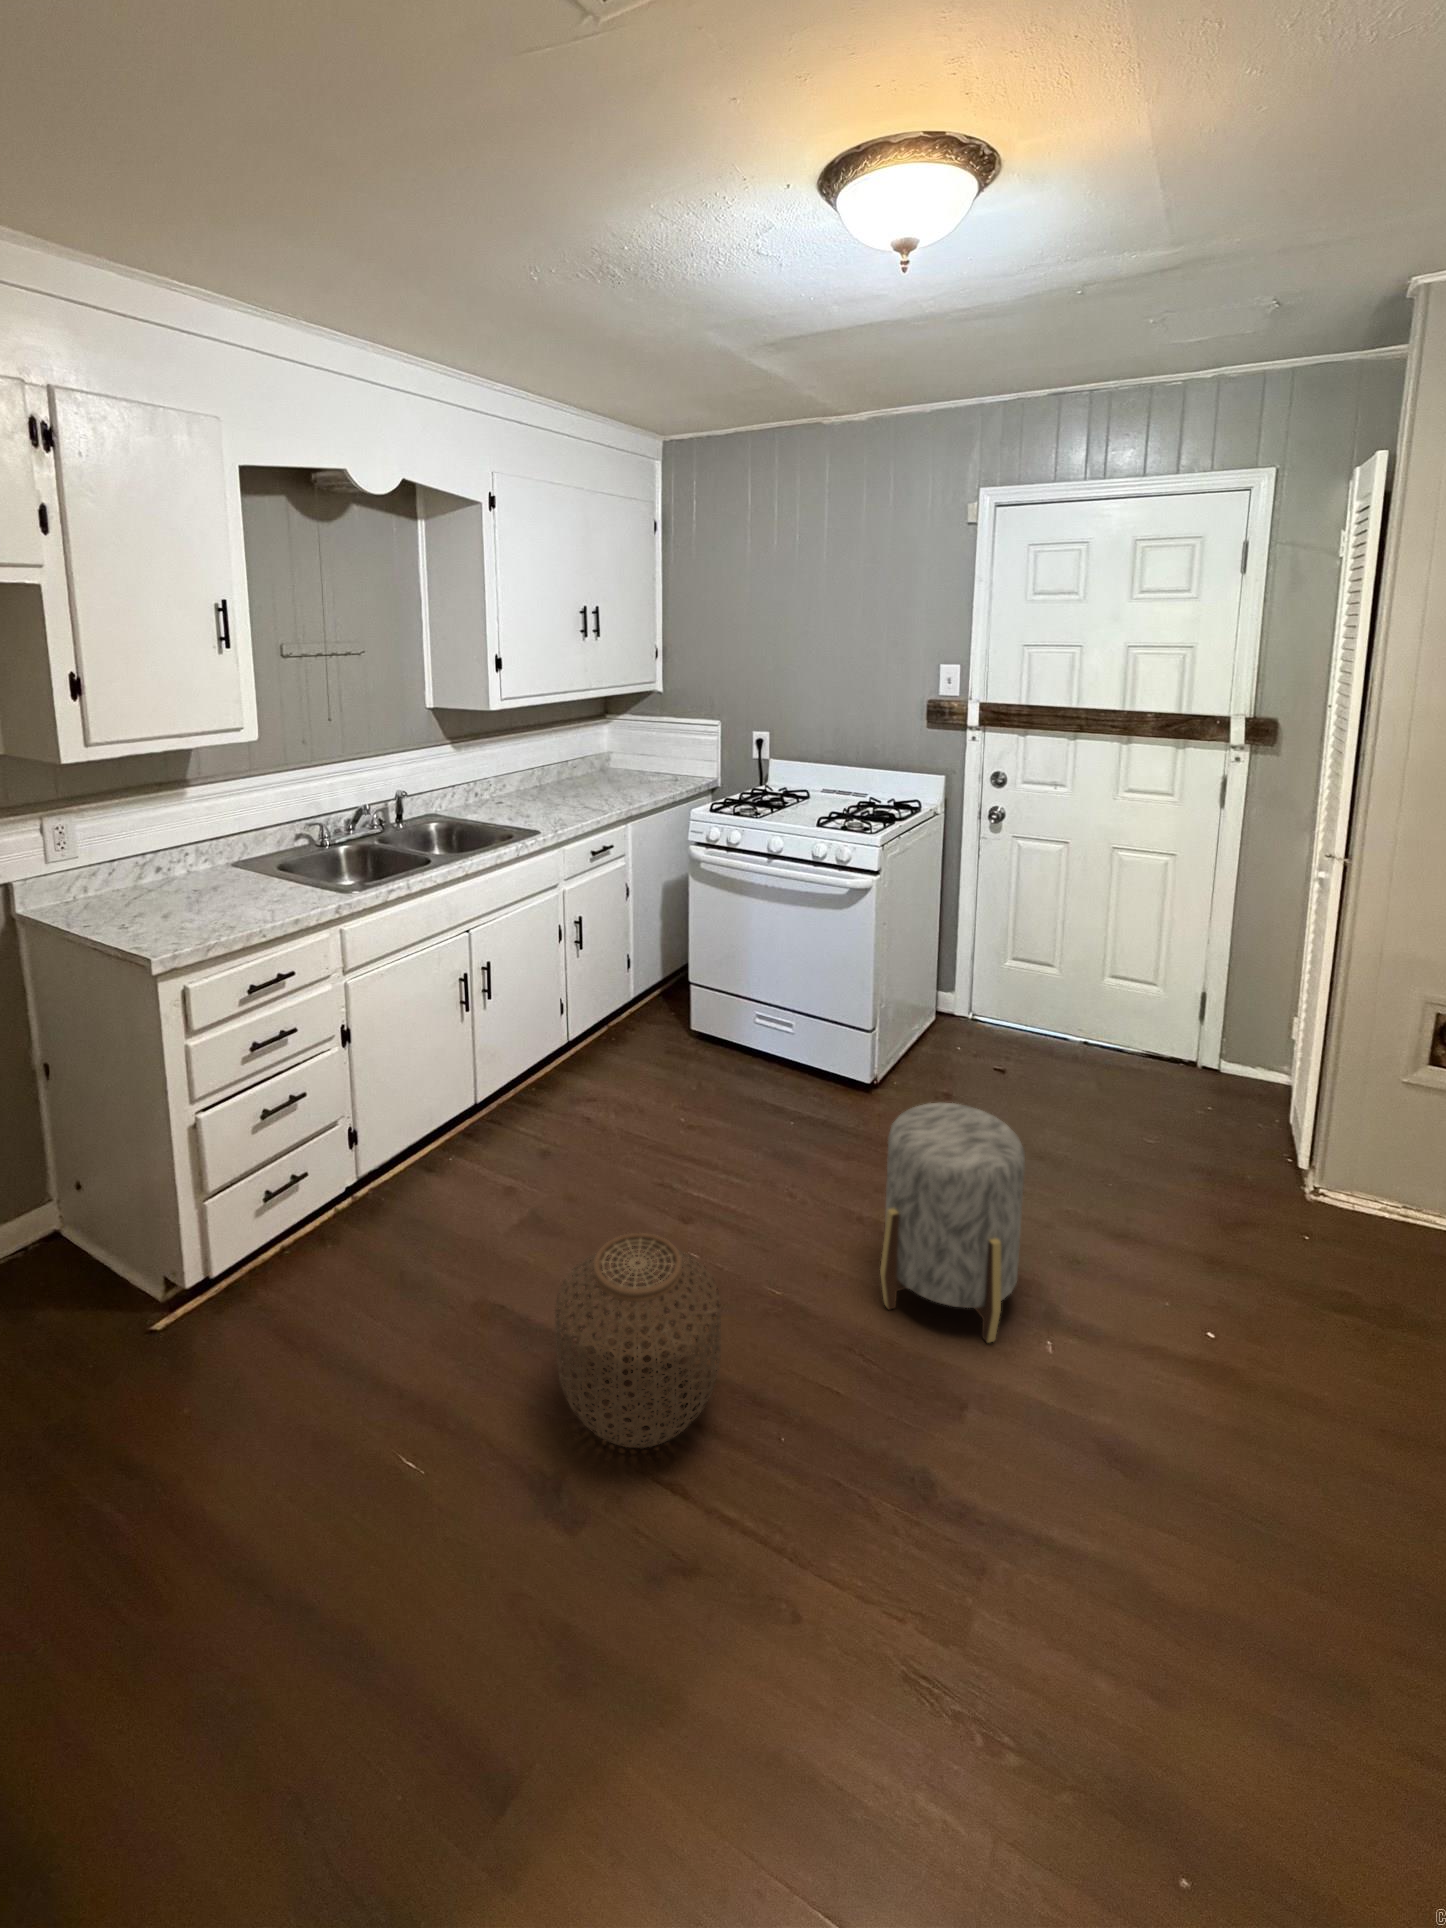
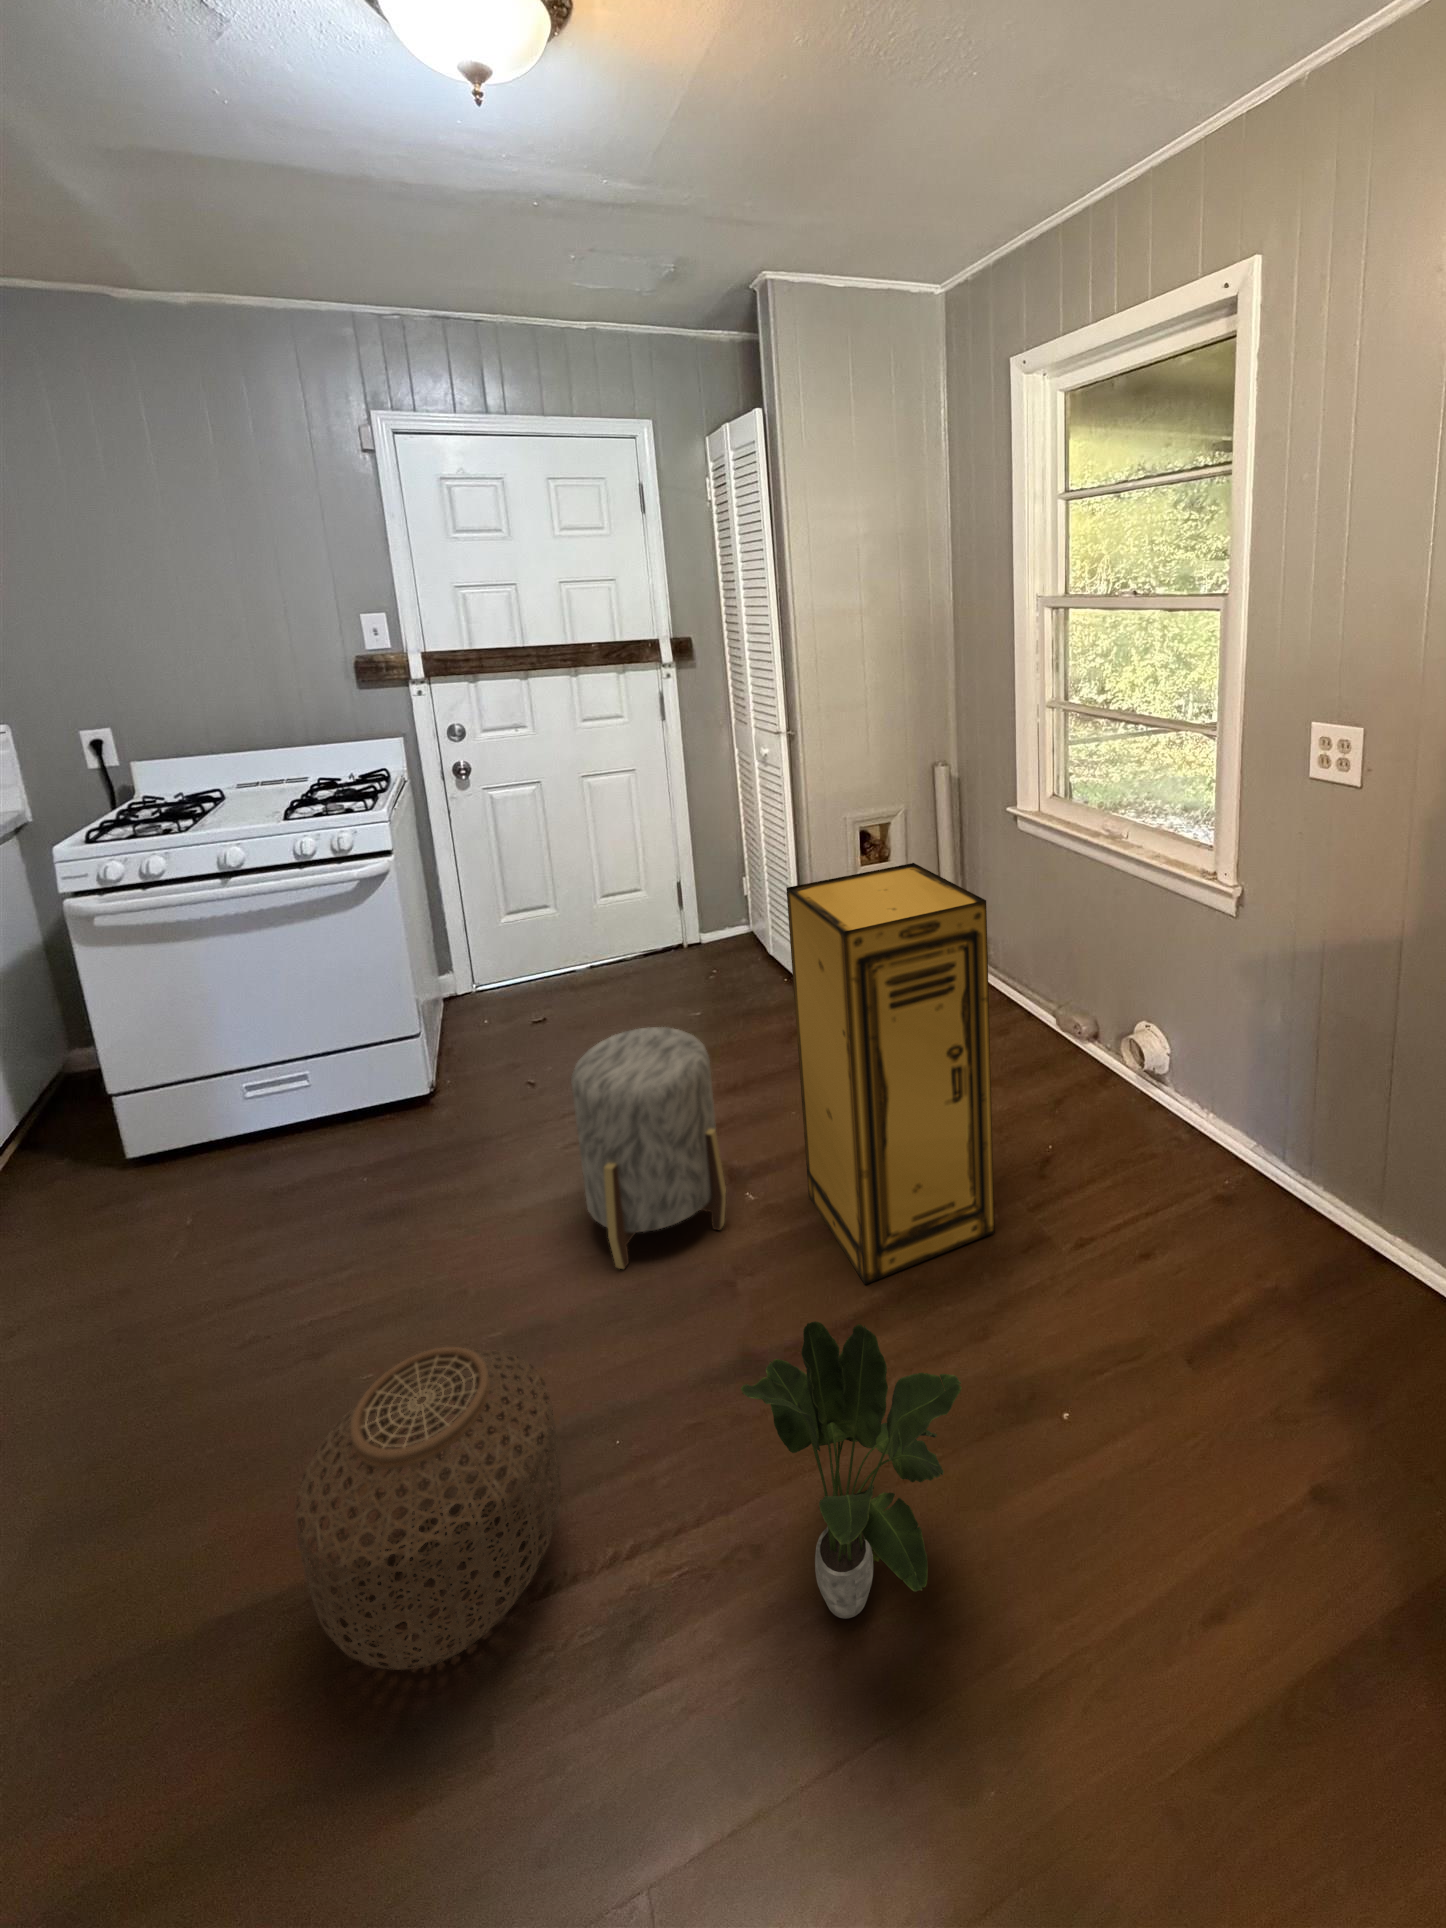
storage cabinet: none [1075,1035,1338,1601] -> present [786,863,995,1284]
potted plant: none [750,1417,948,1716] -> present [741,1321,962,1619]

